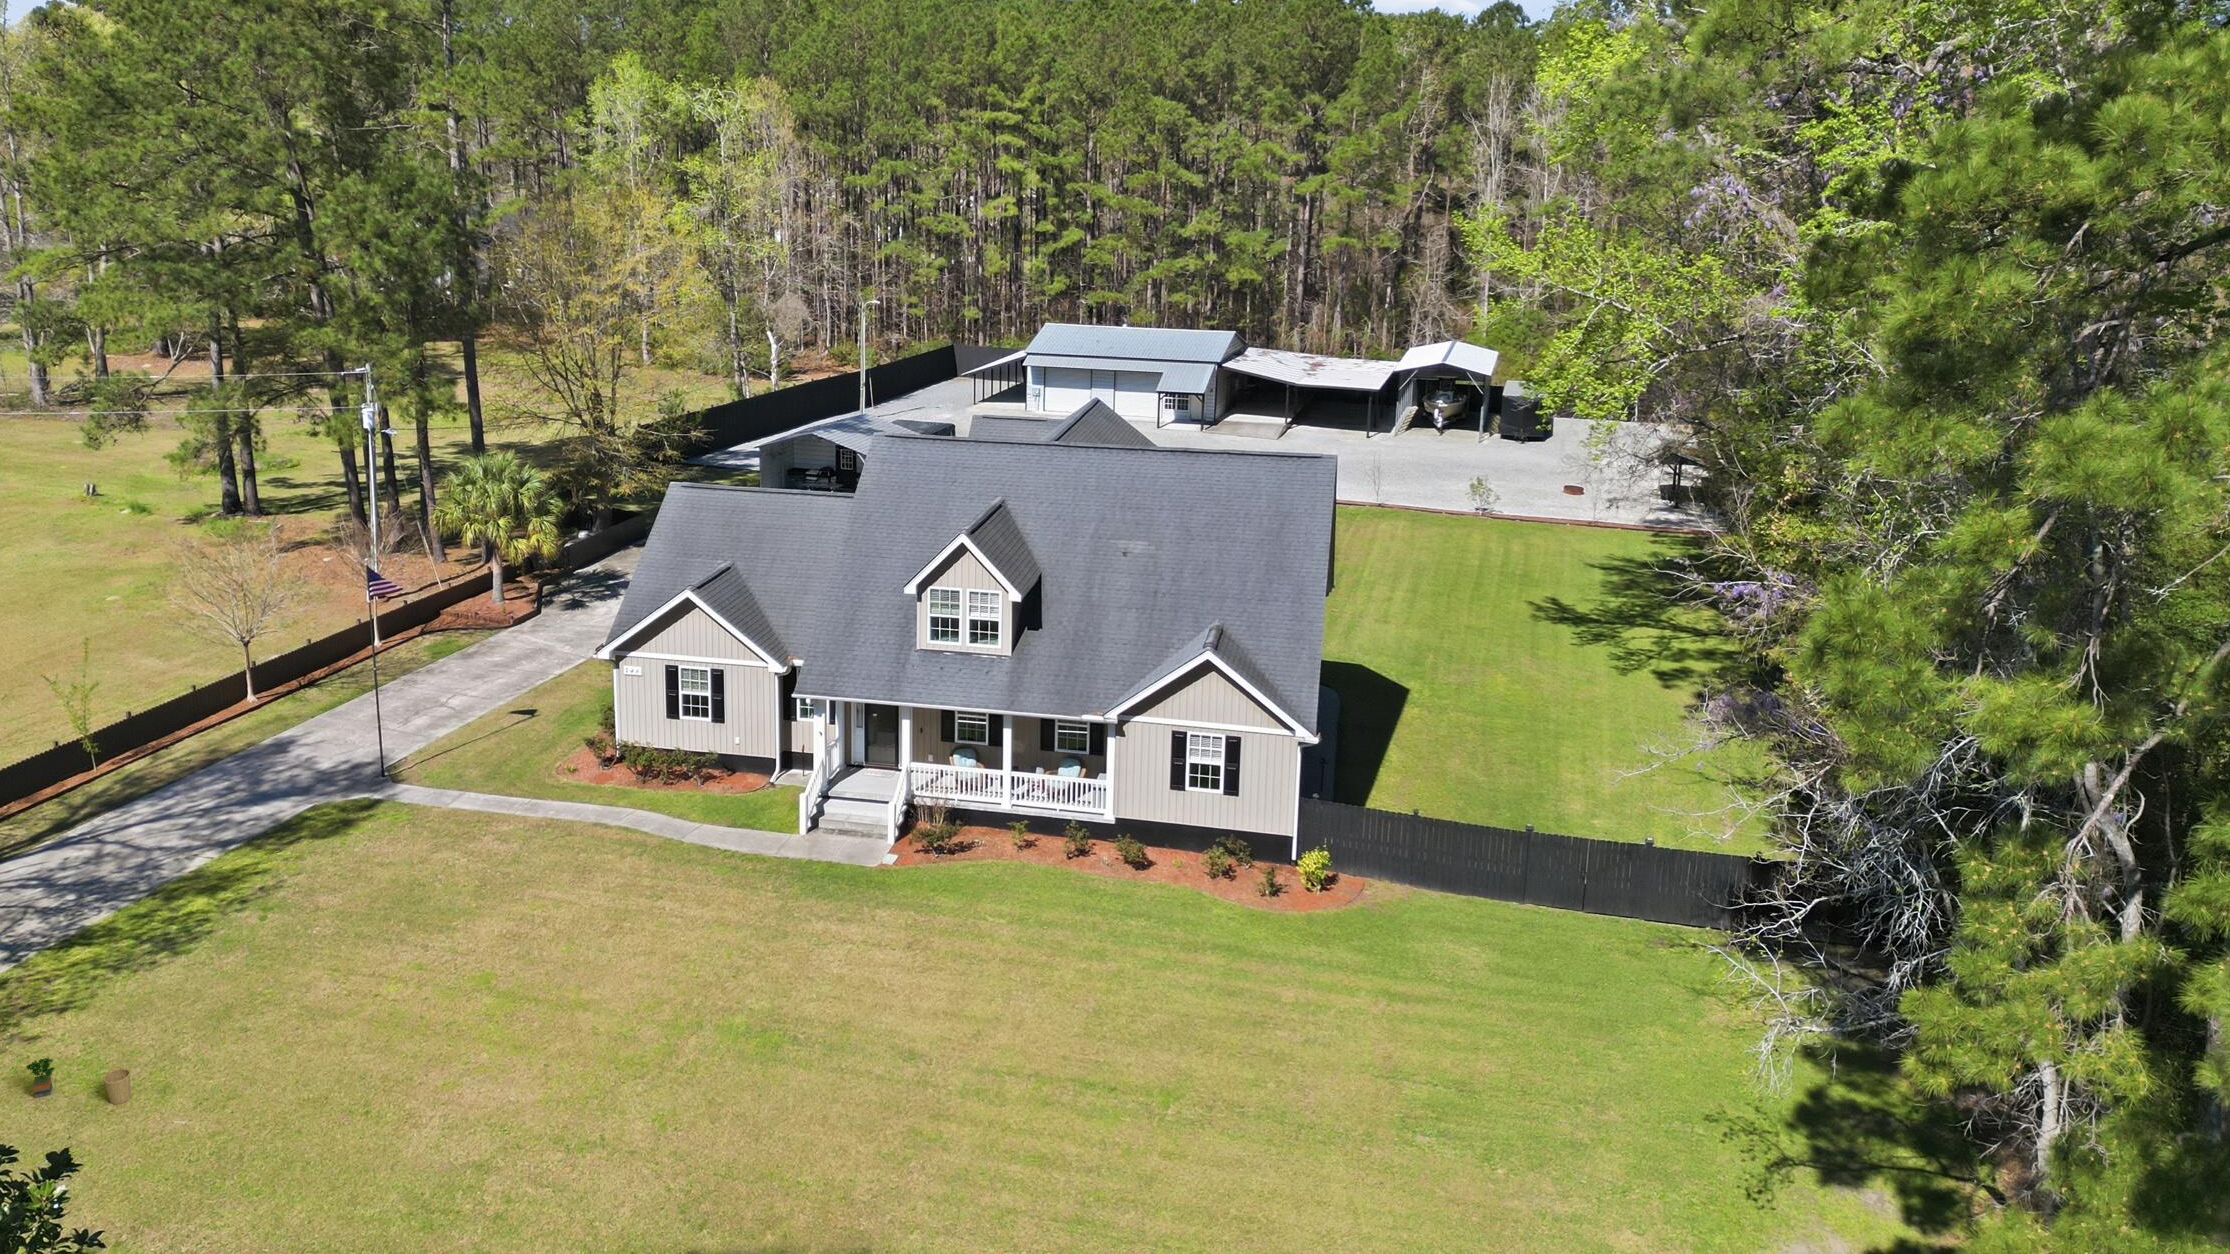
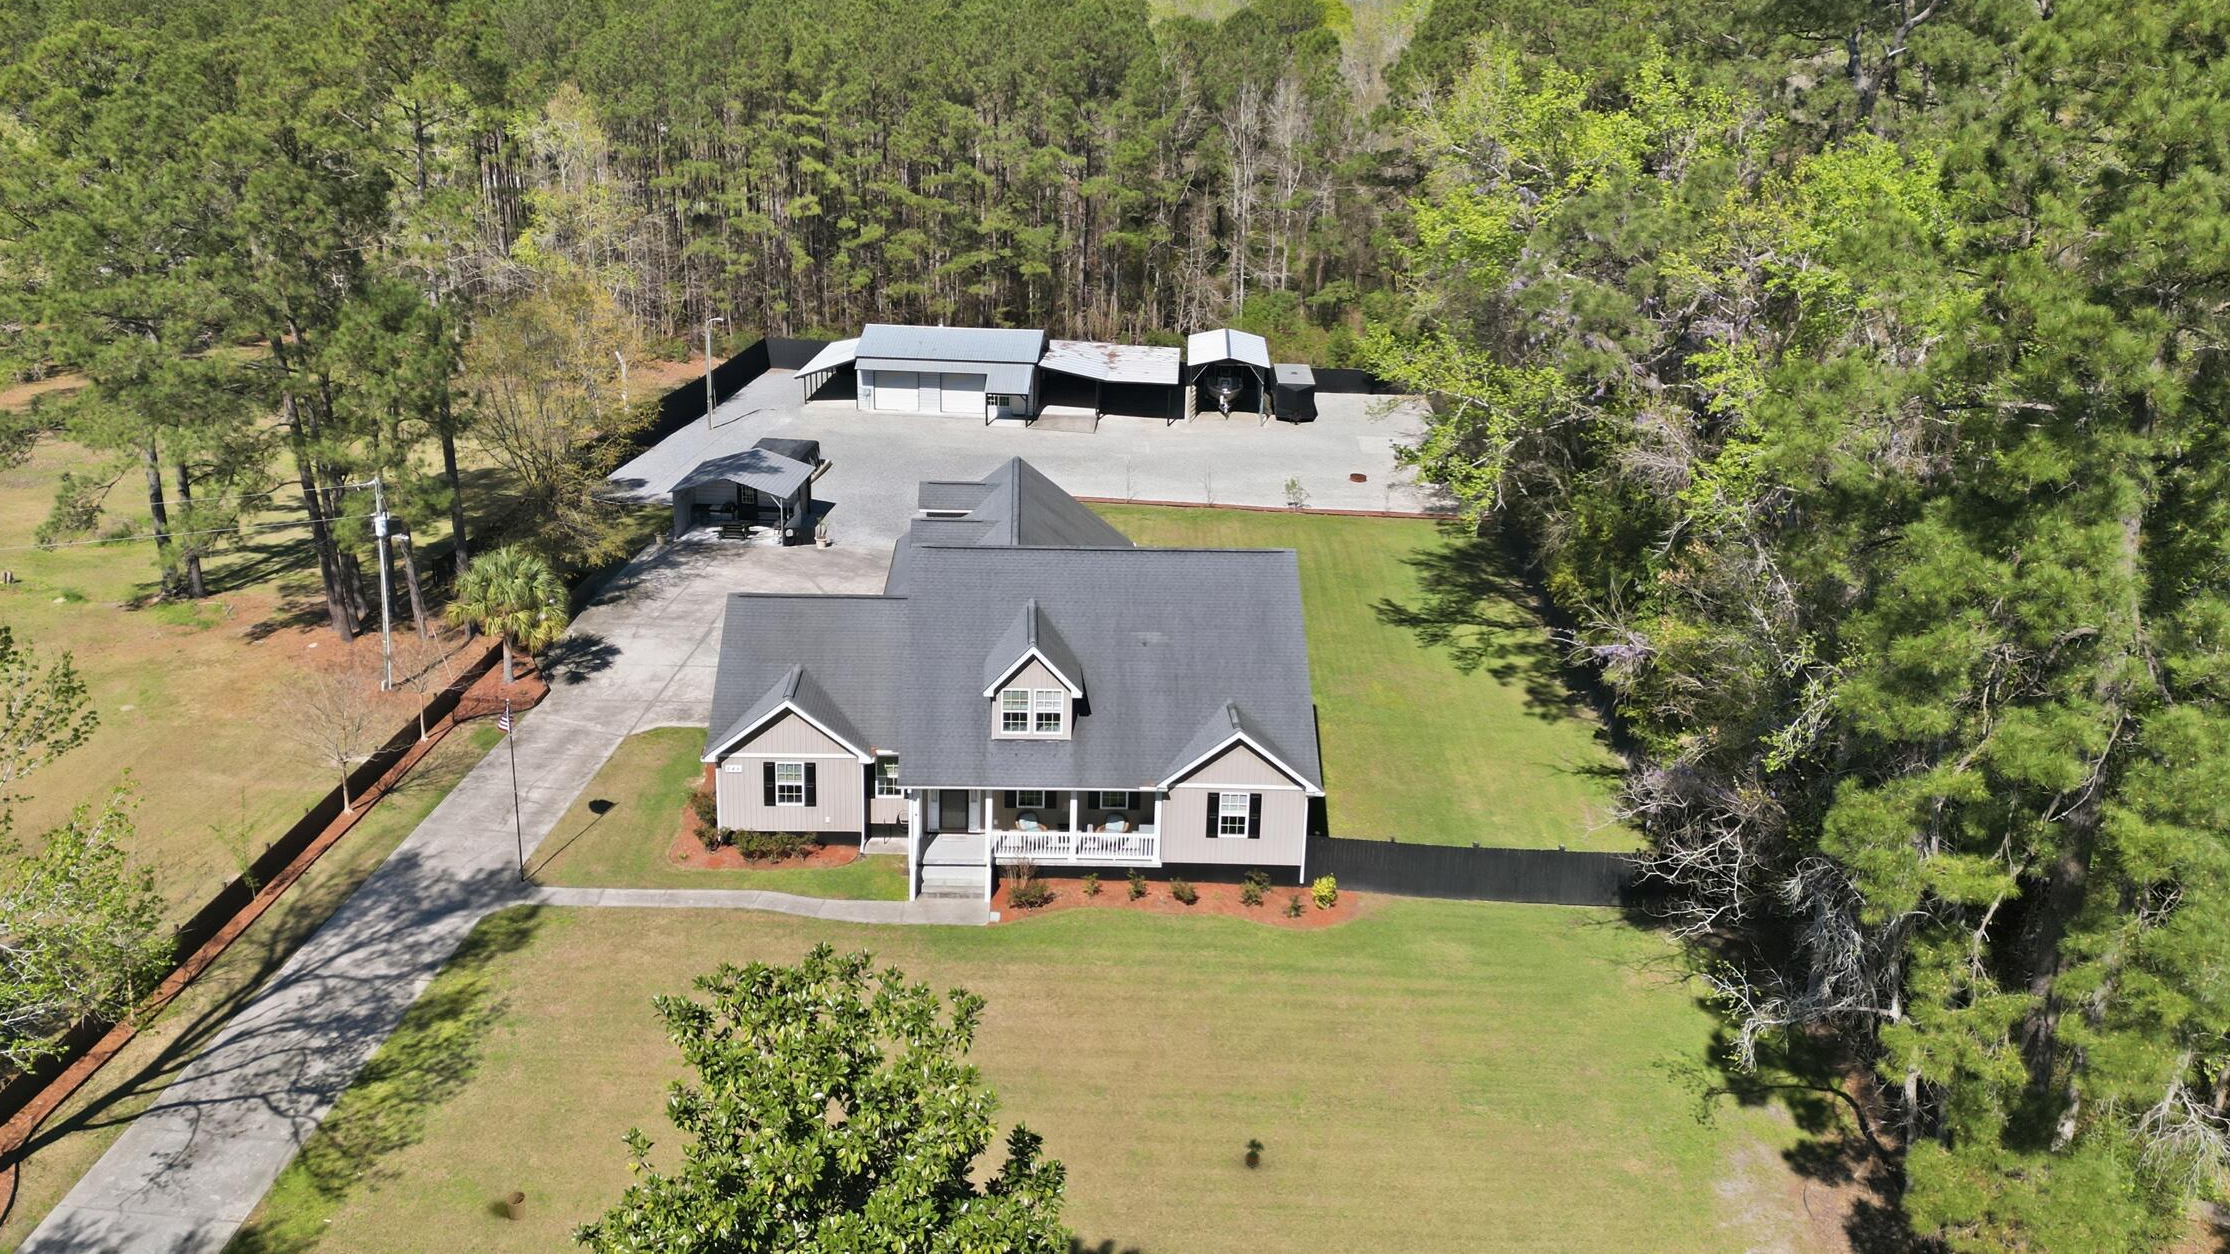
potted tree: present [26,1058,54,1098] -> present [1245,1139,1264,1168]

